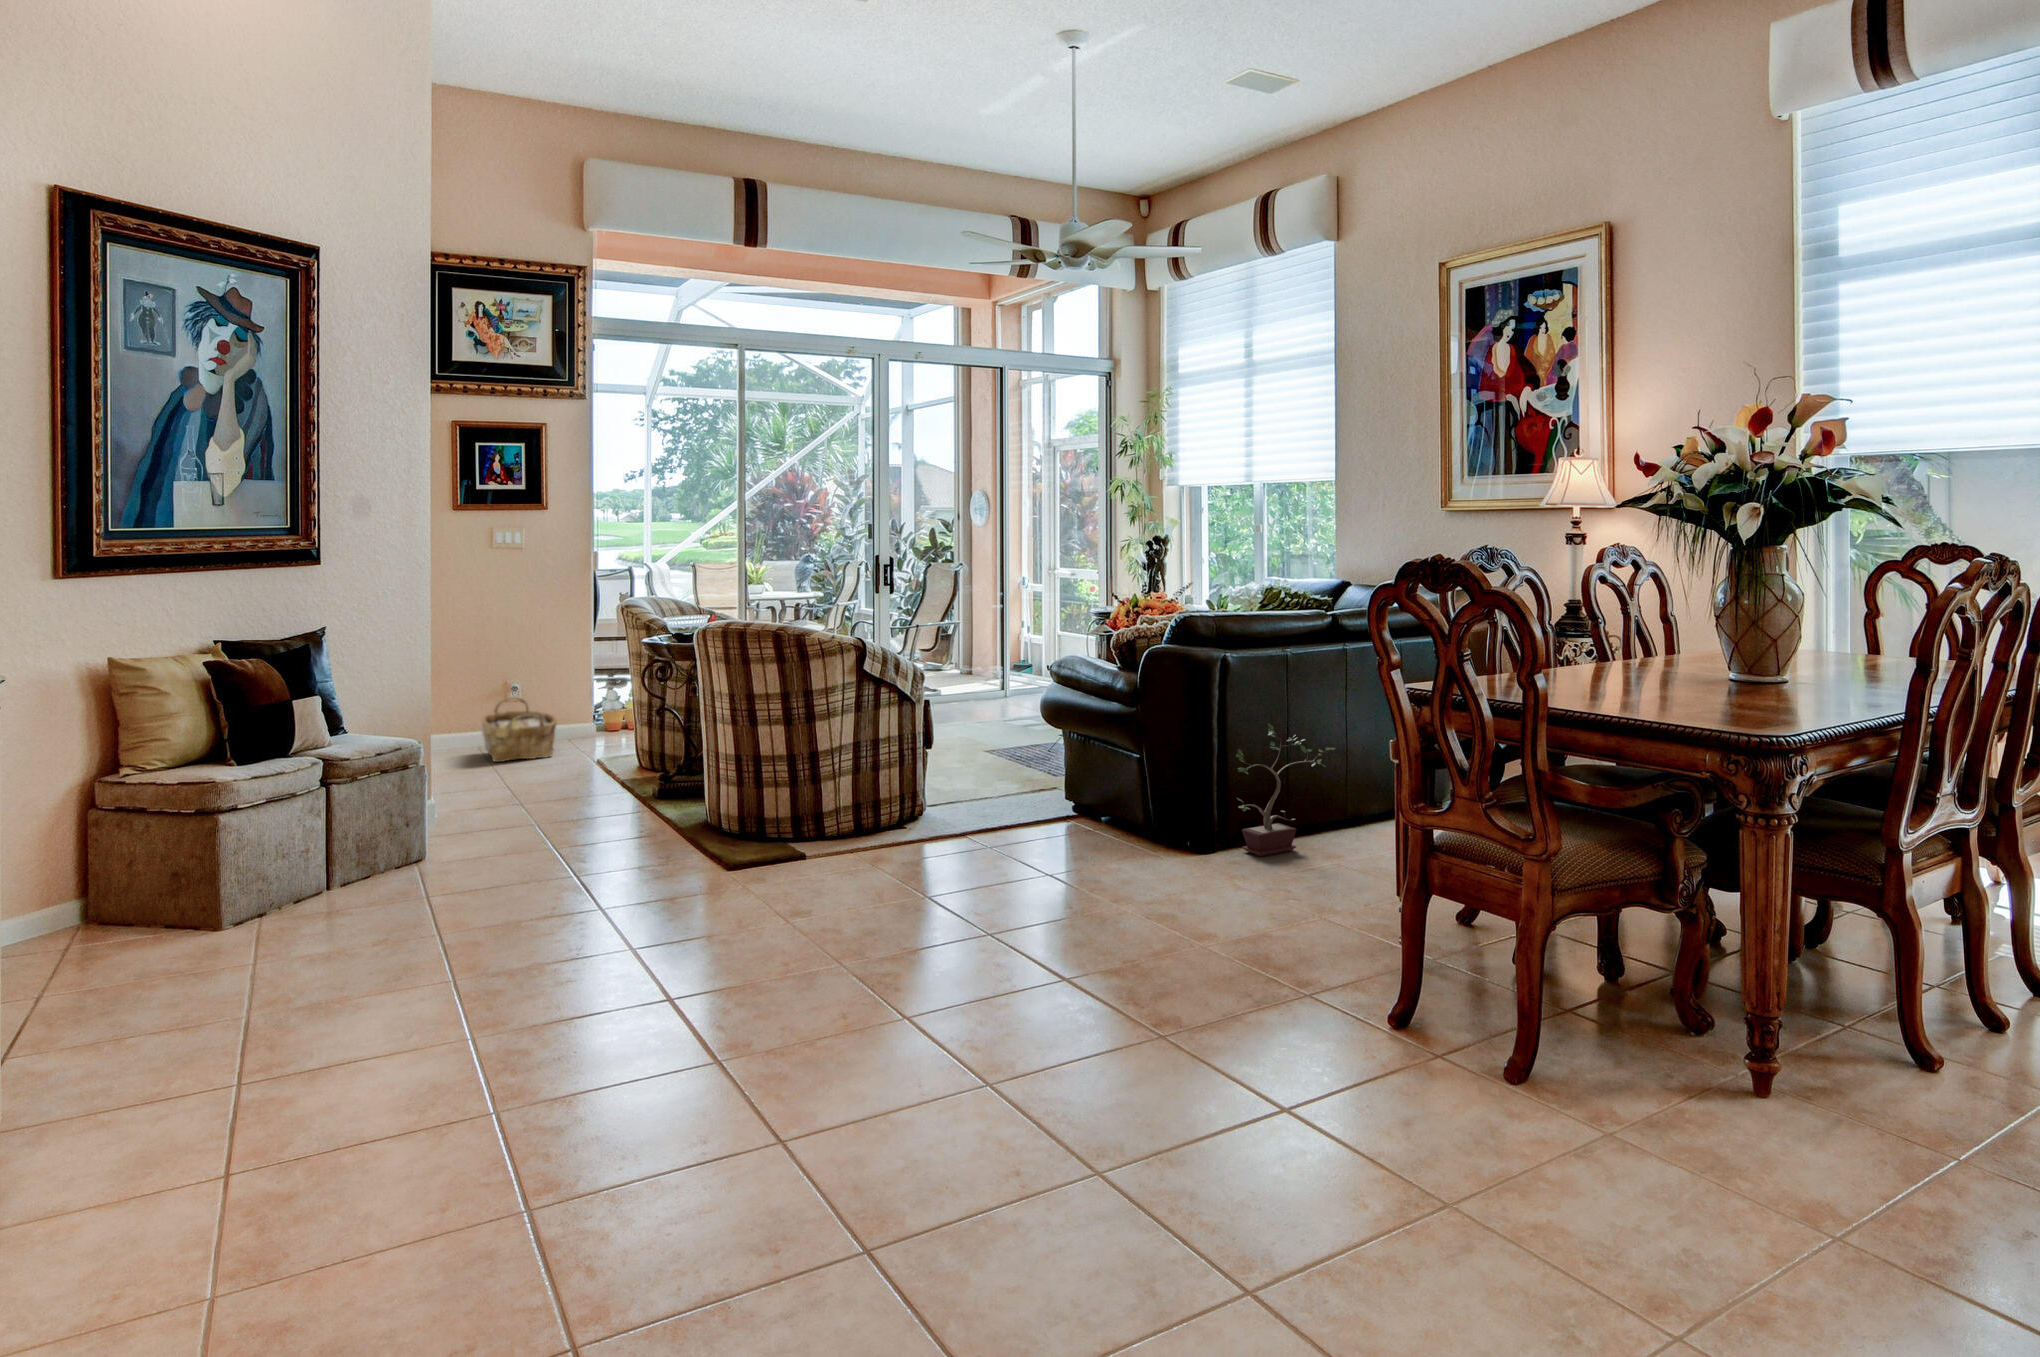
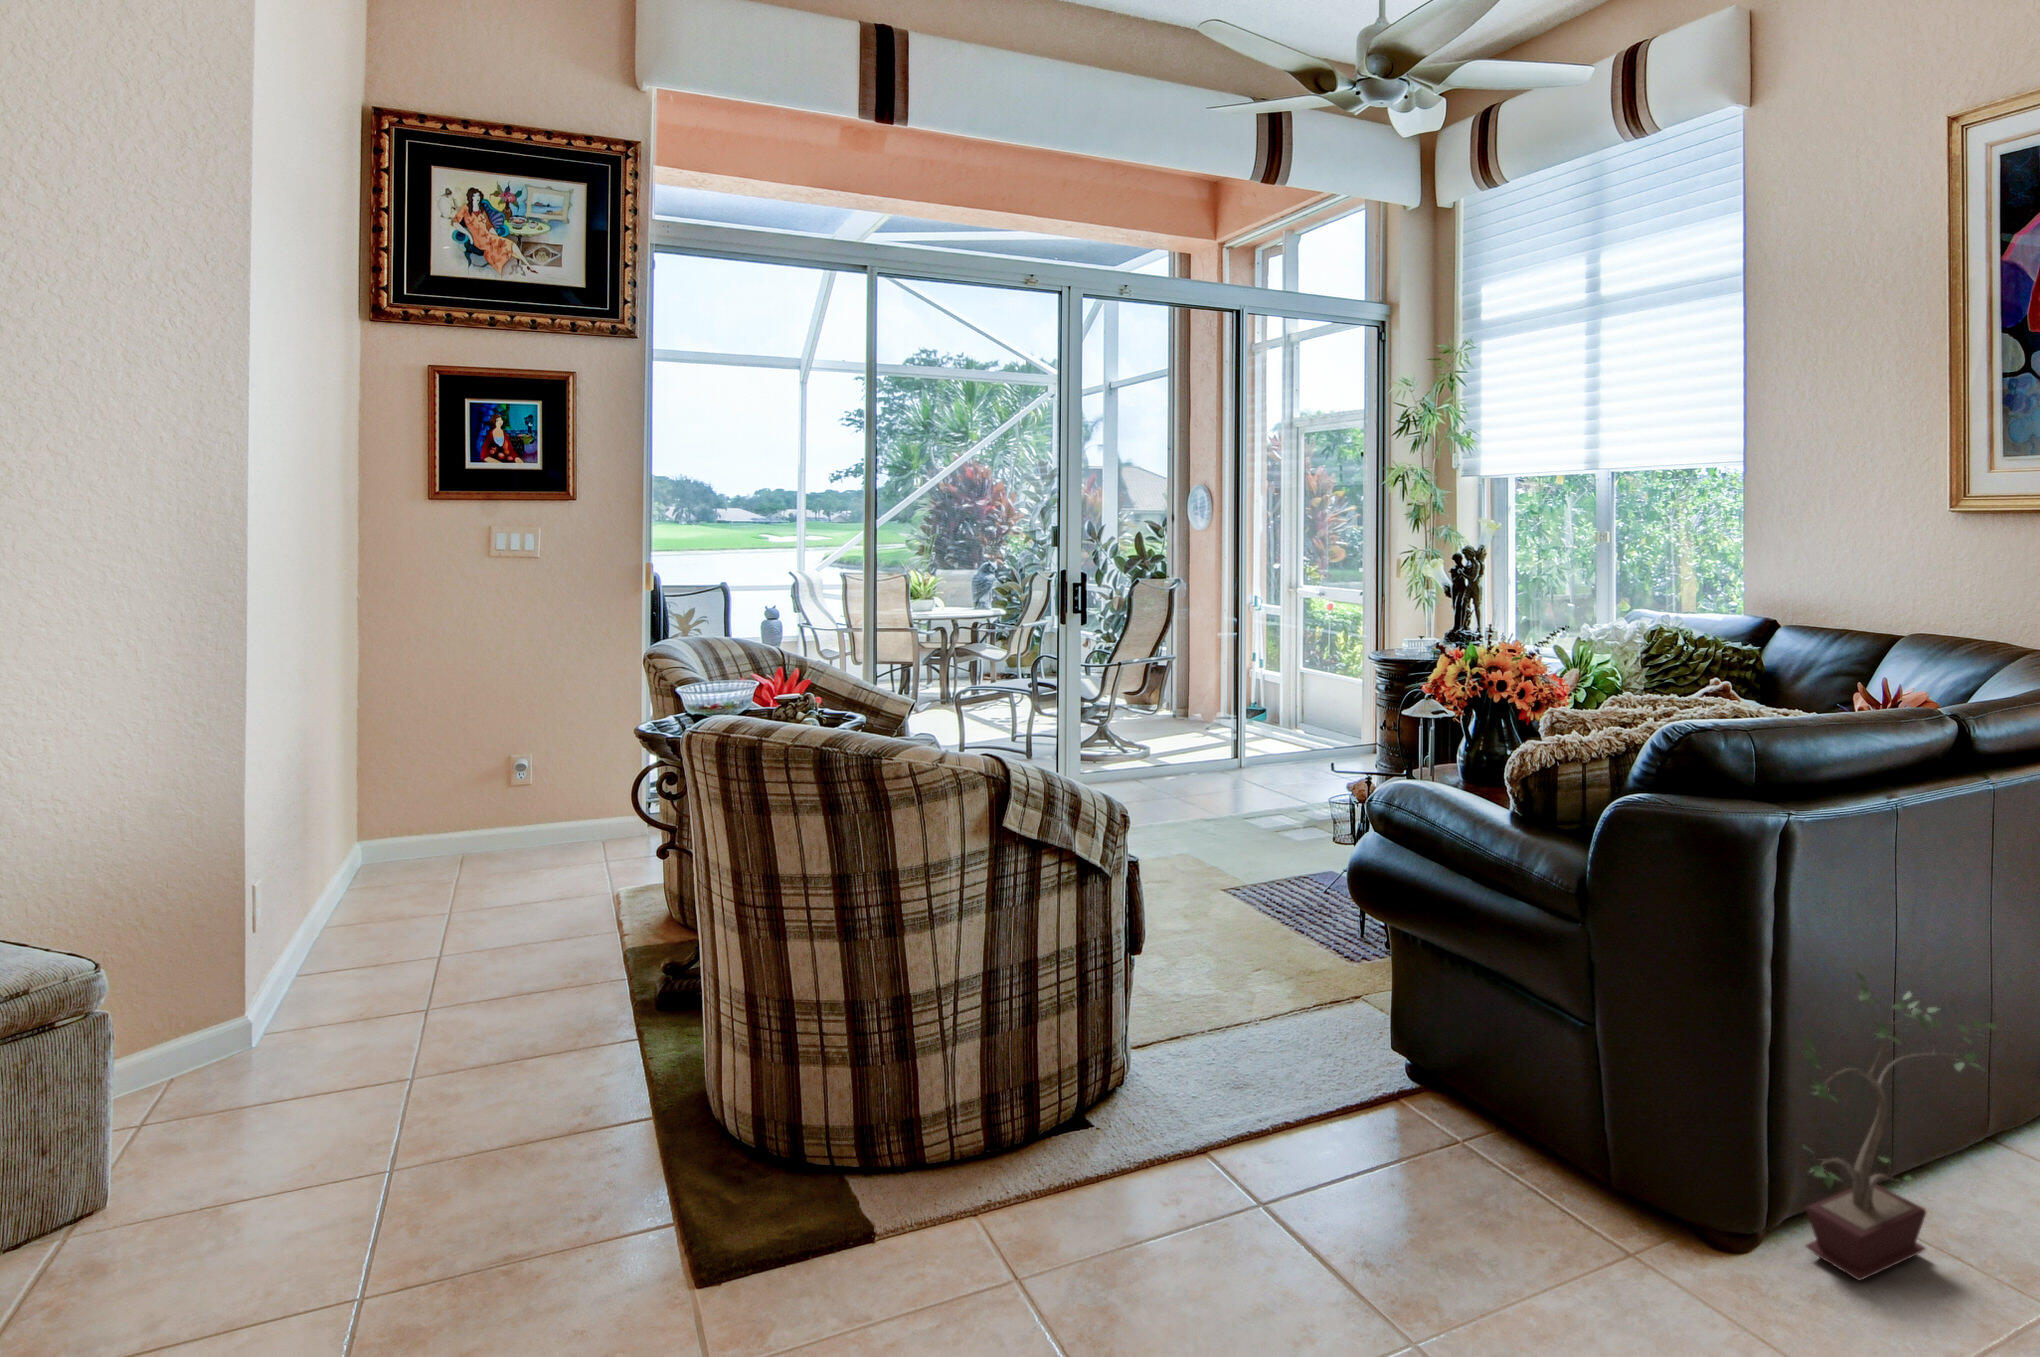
woven basket: present [482,697,556,762] -> none [457,781,575,889]

